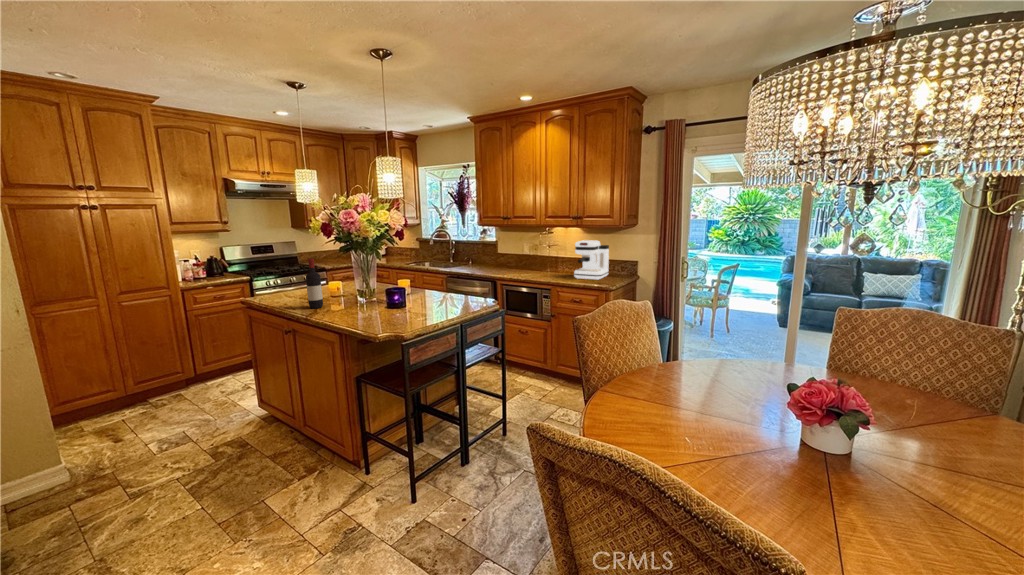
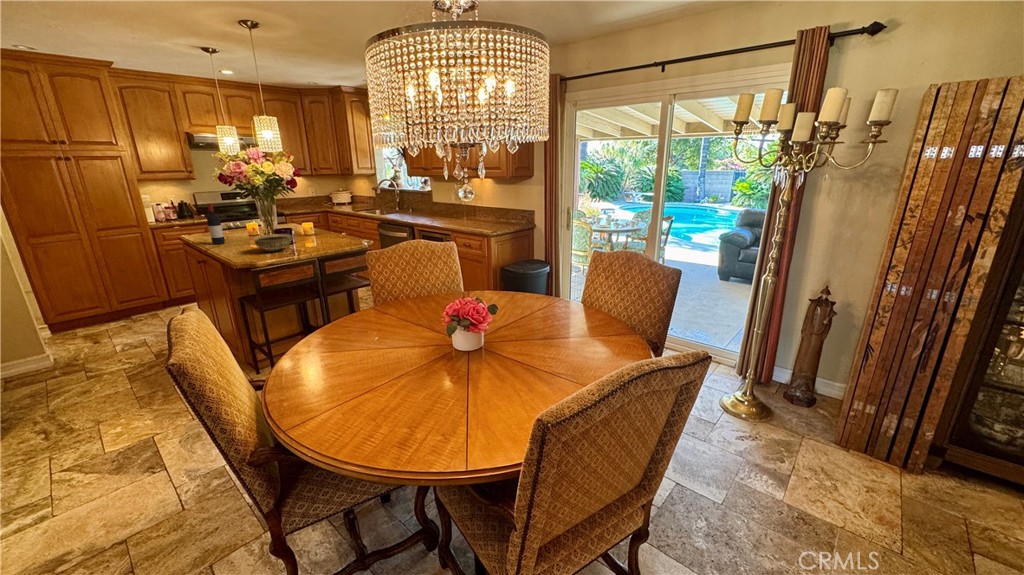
coffee maker: present [574,240,609,280] -> none [473,192,508,229]
ceramic bowl: none [378,294,424,316] -> present [250,234,296,252]

